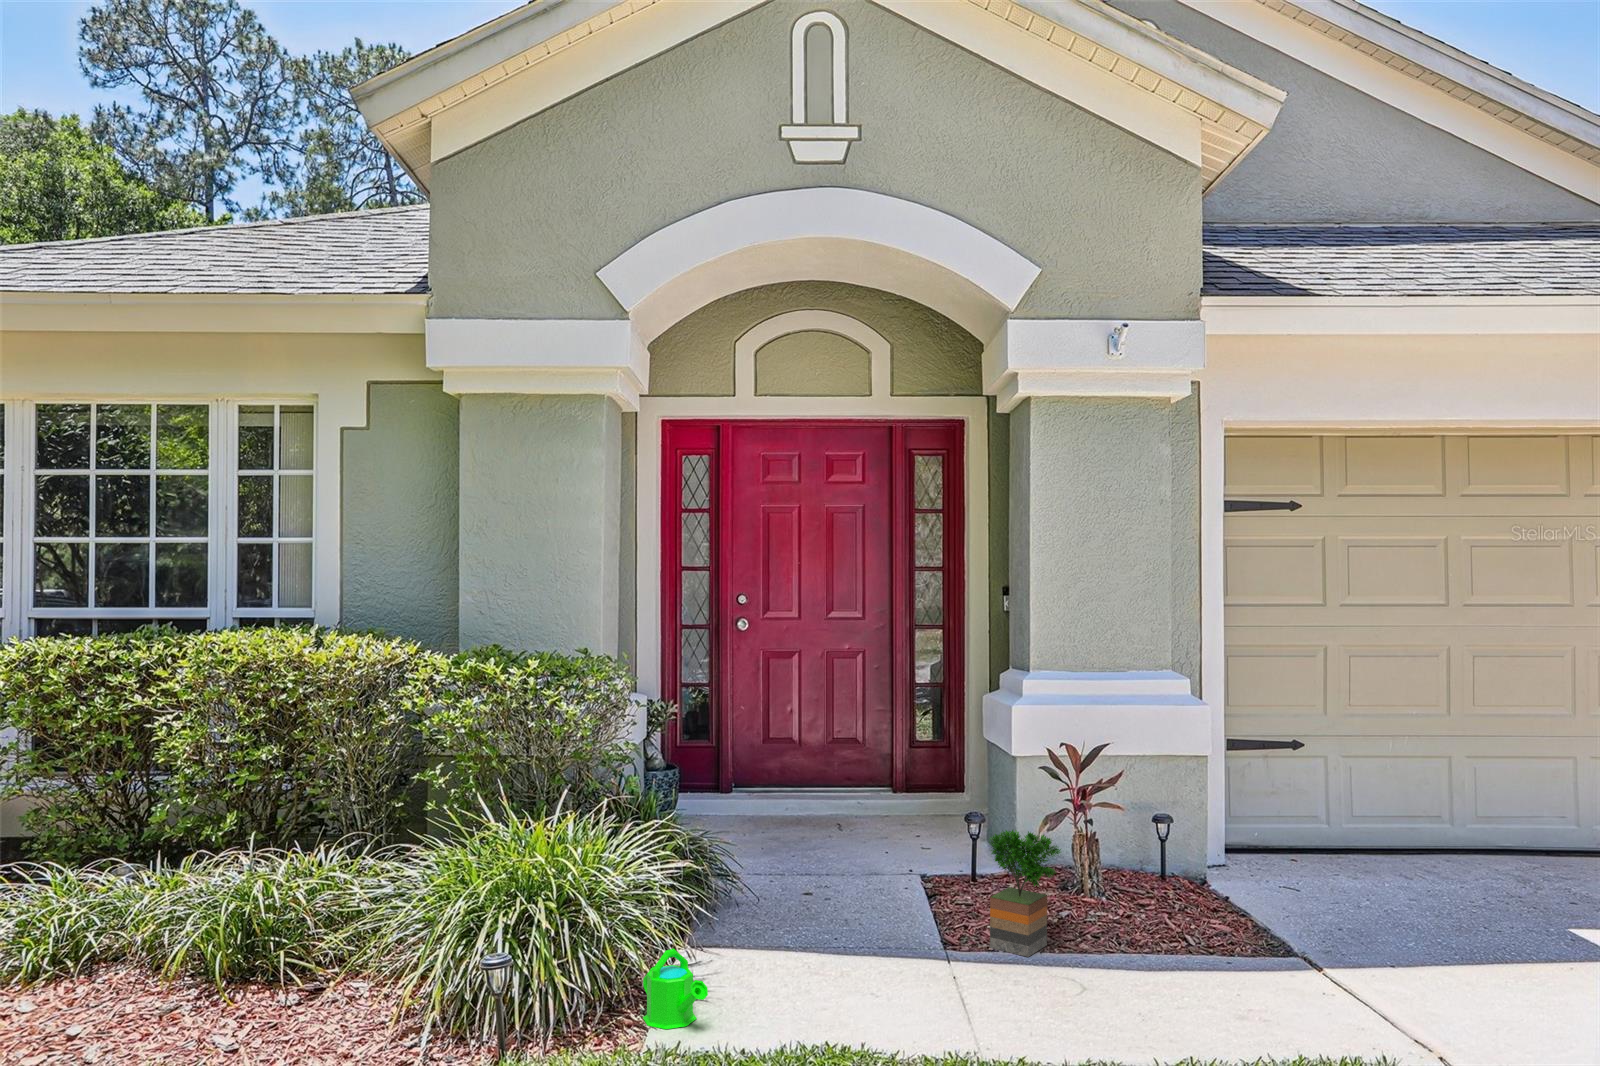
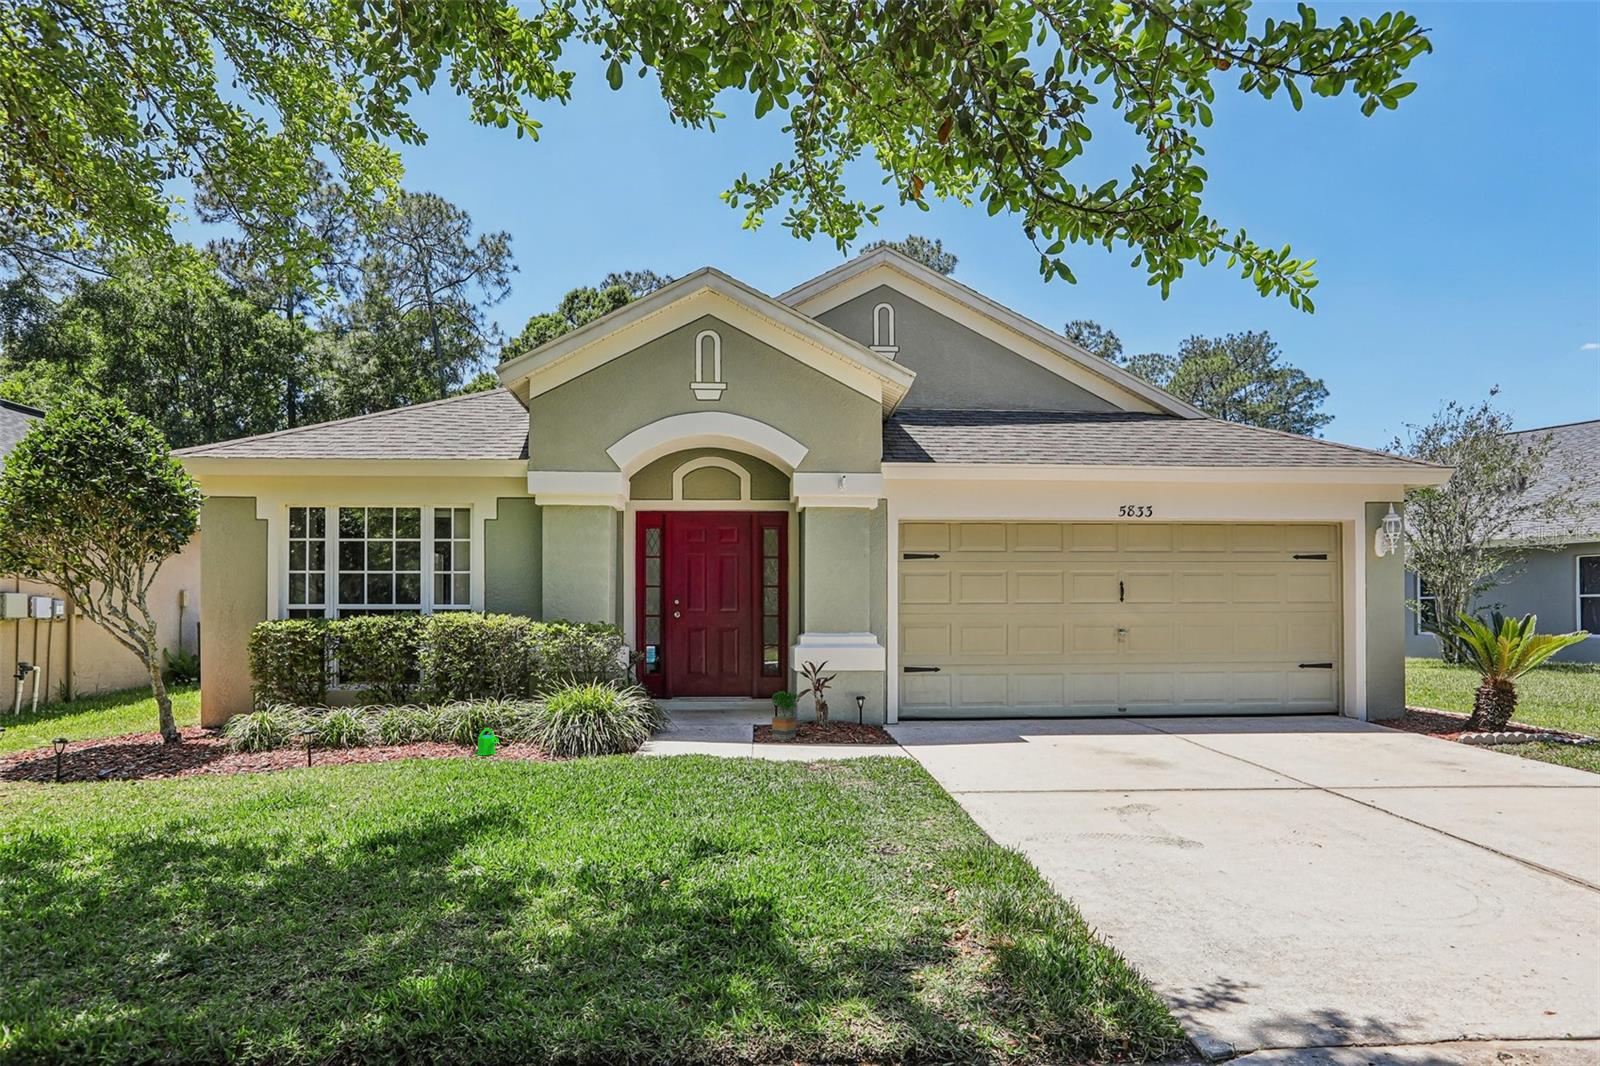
watering can: present [643,949,708,1029] -> present [477,728,499,755]

